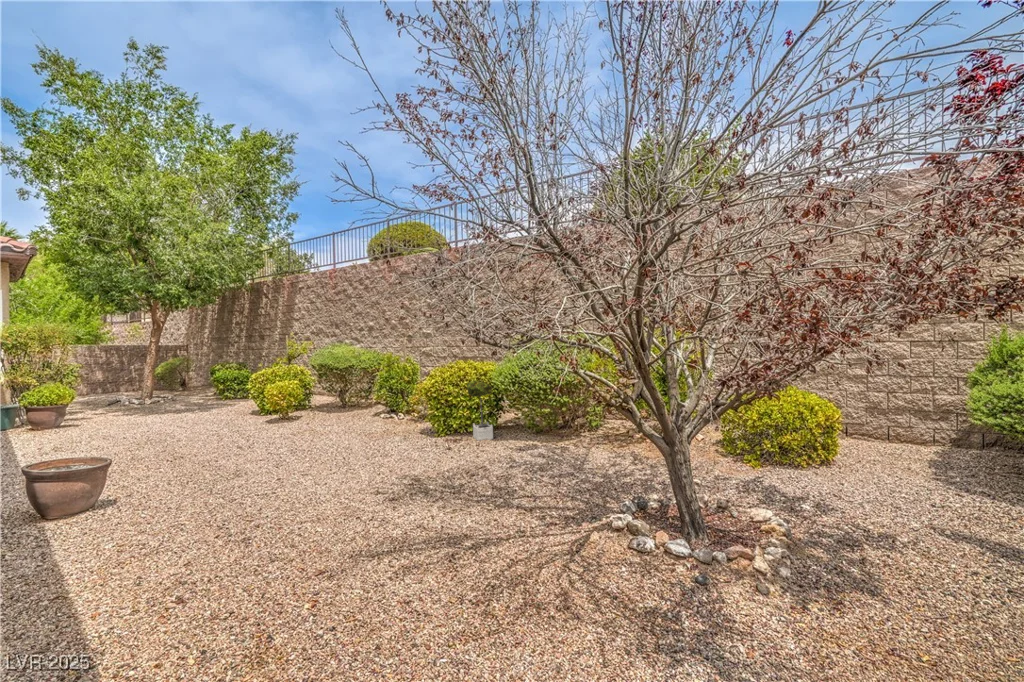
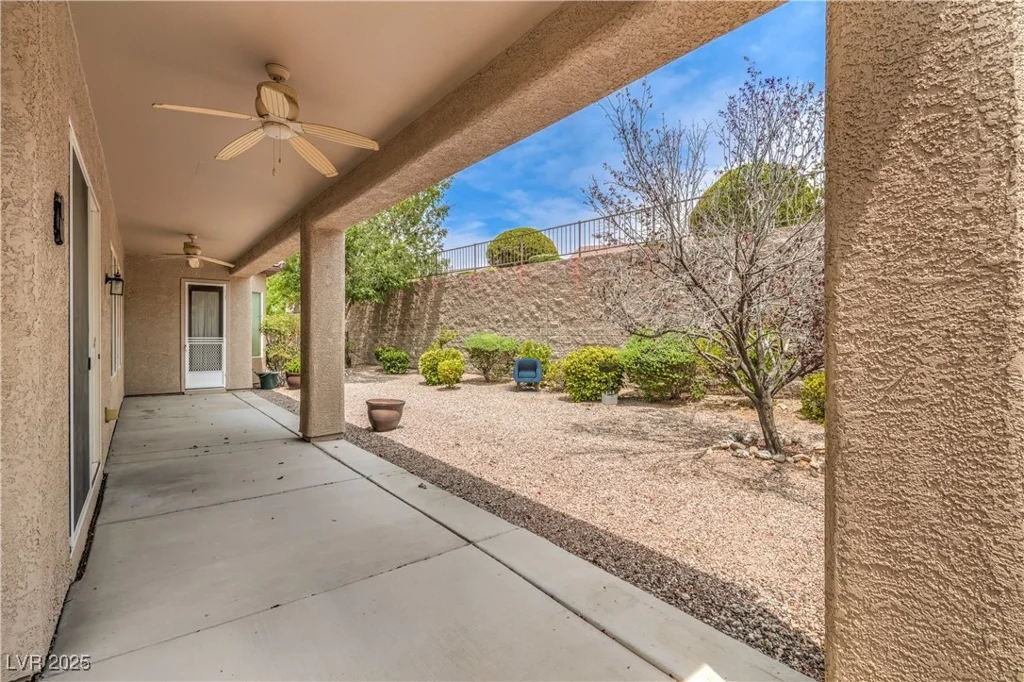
armchair: none [363,377,404,425] -> present [513,358,542,393]

